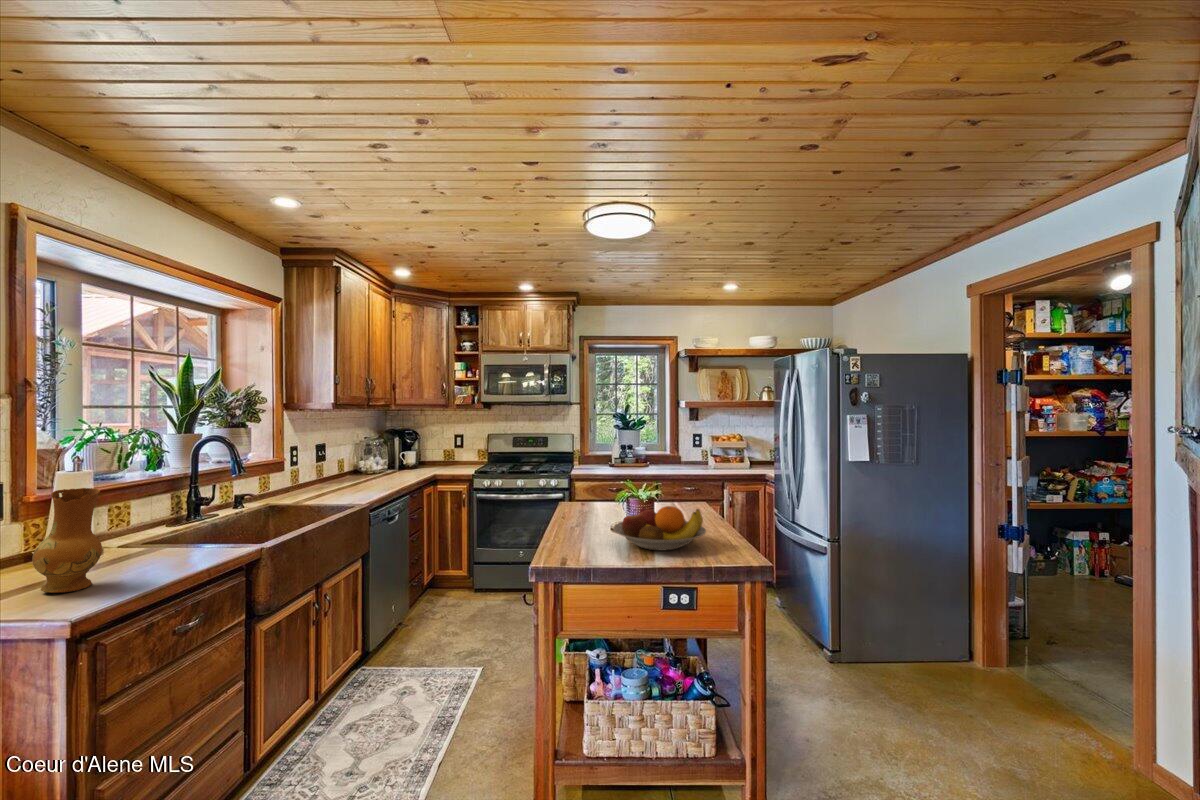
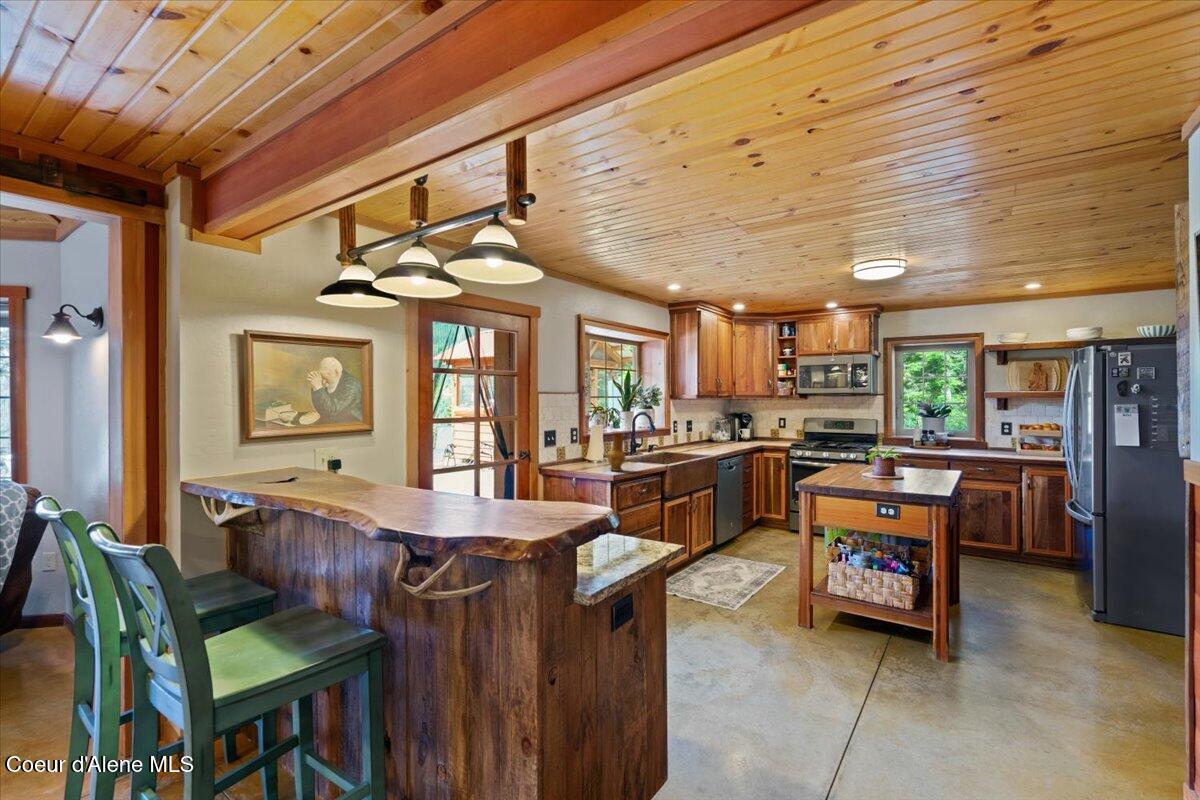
fruit bowl: present [613,506,706,551] -> none [854,463,915,487]

